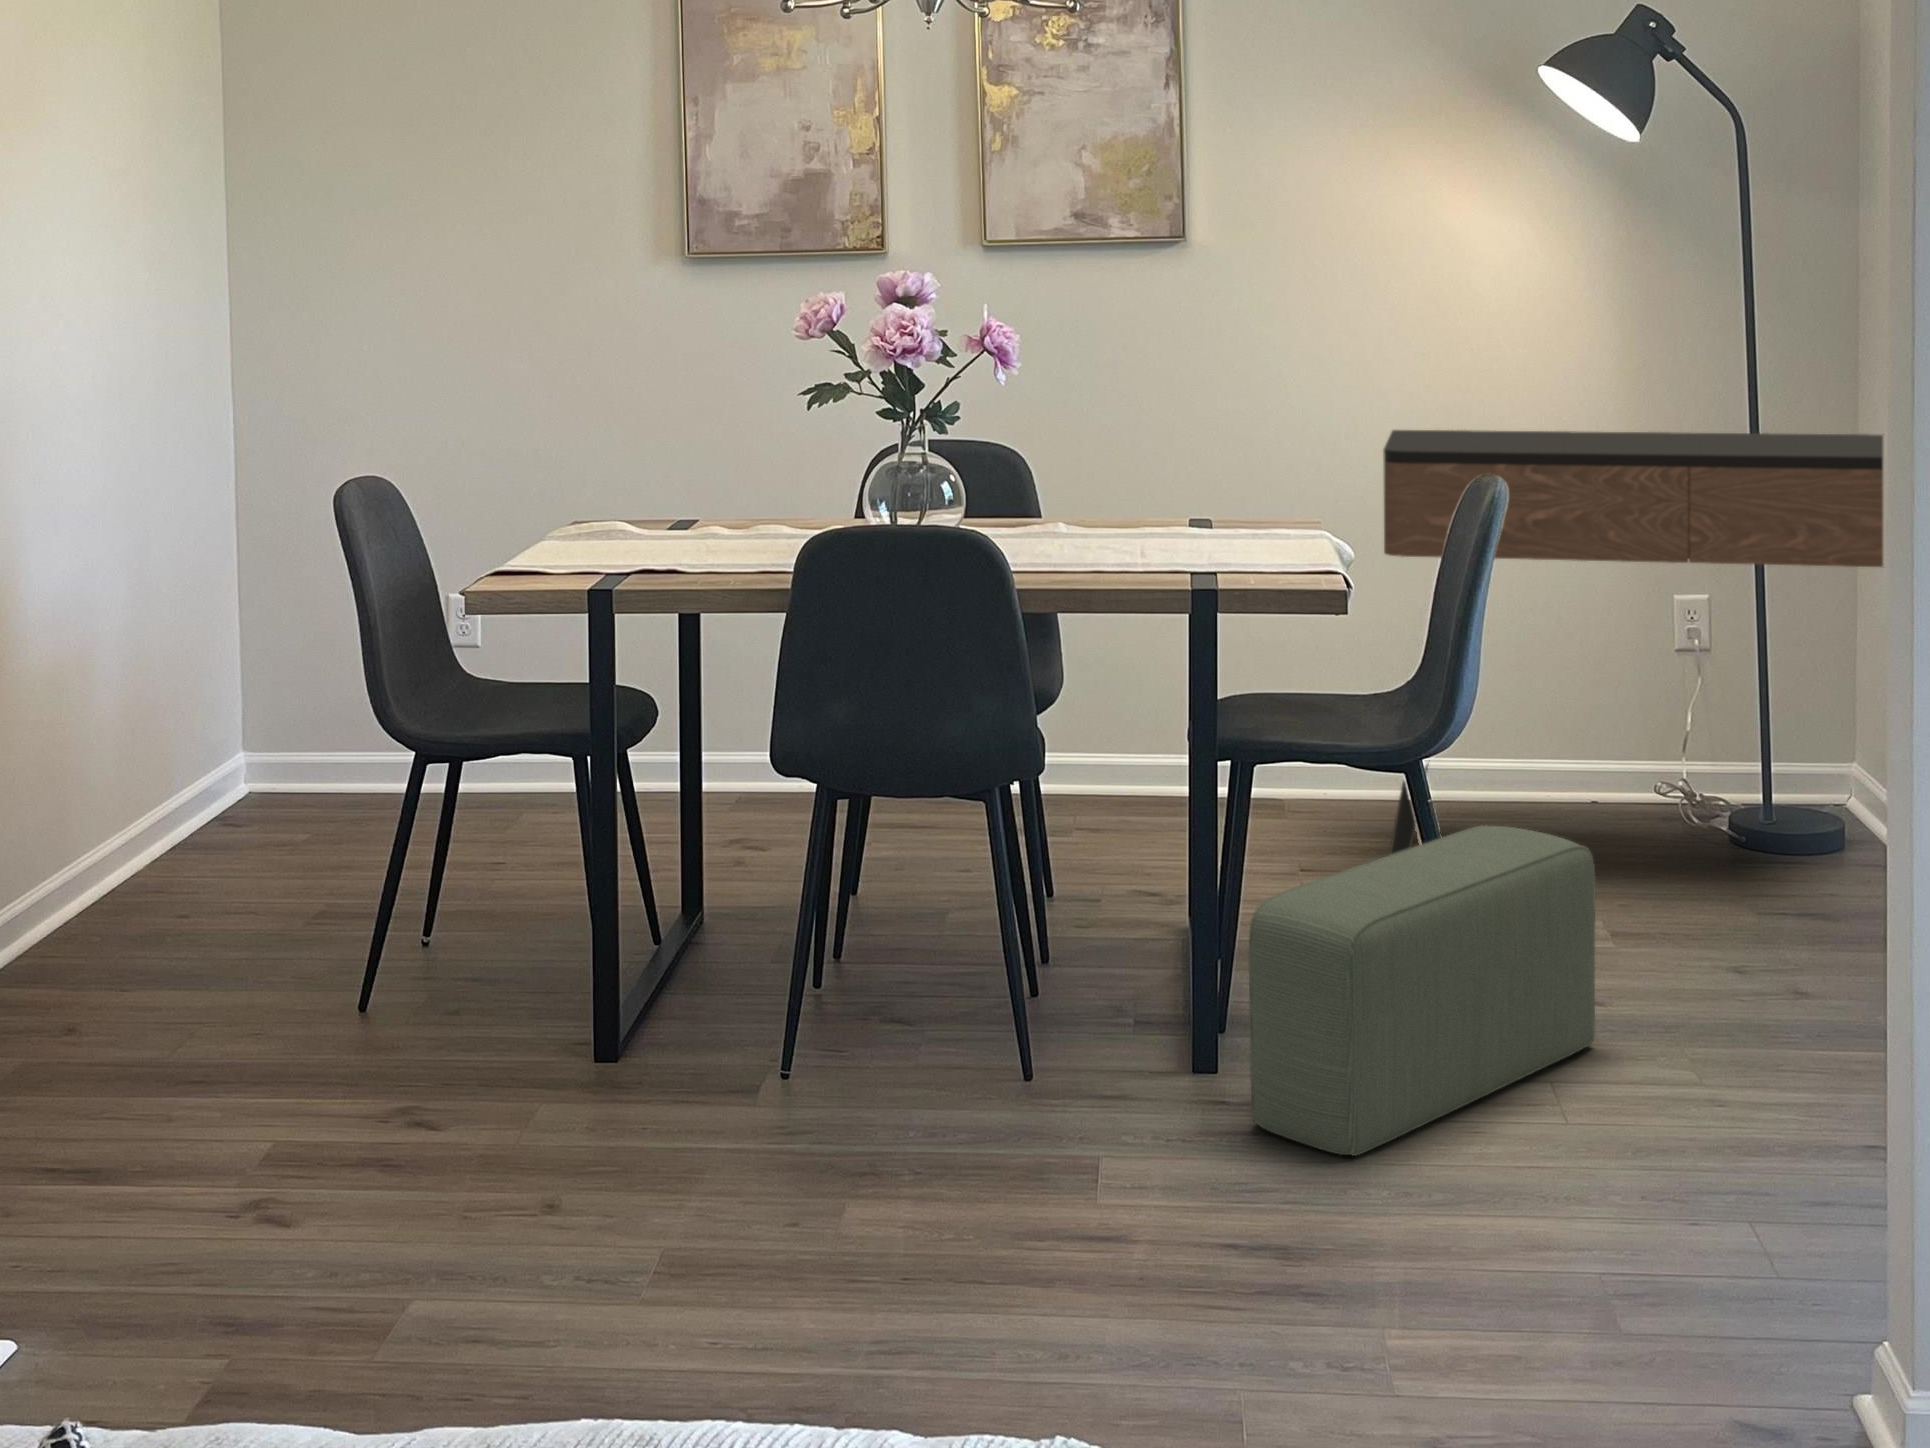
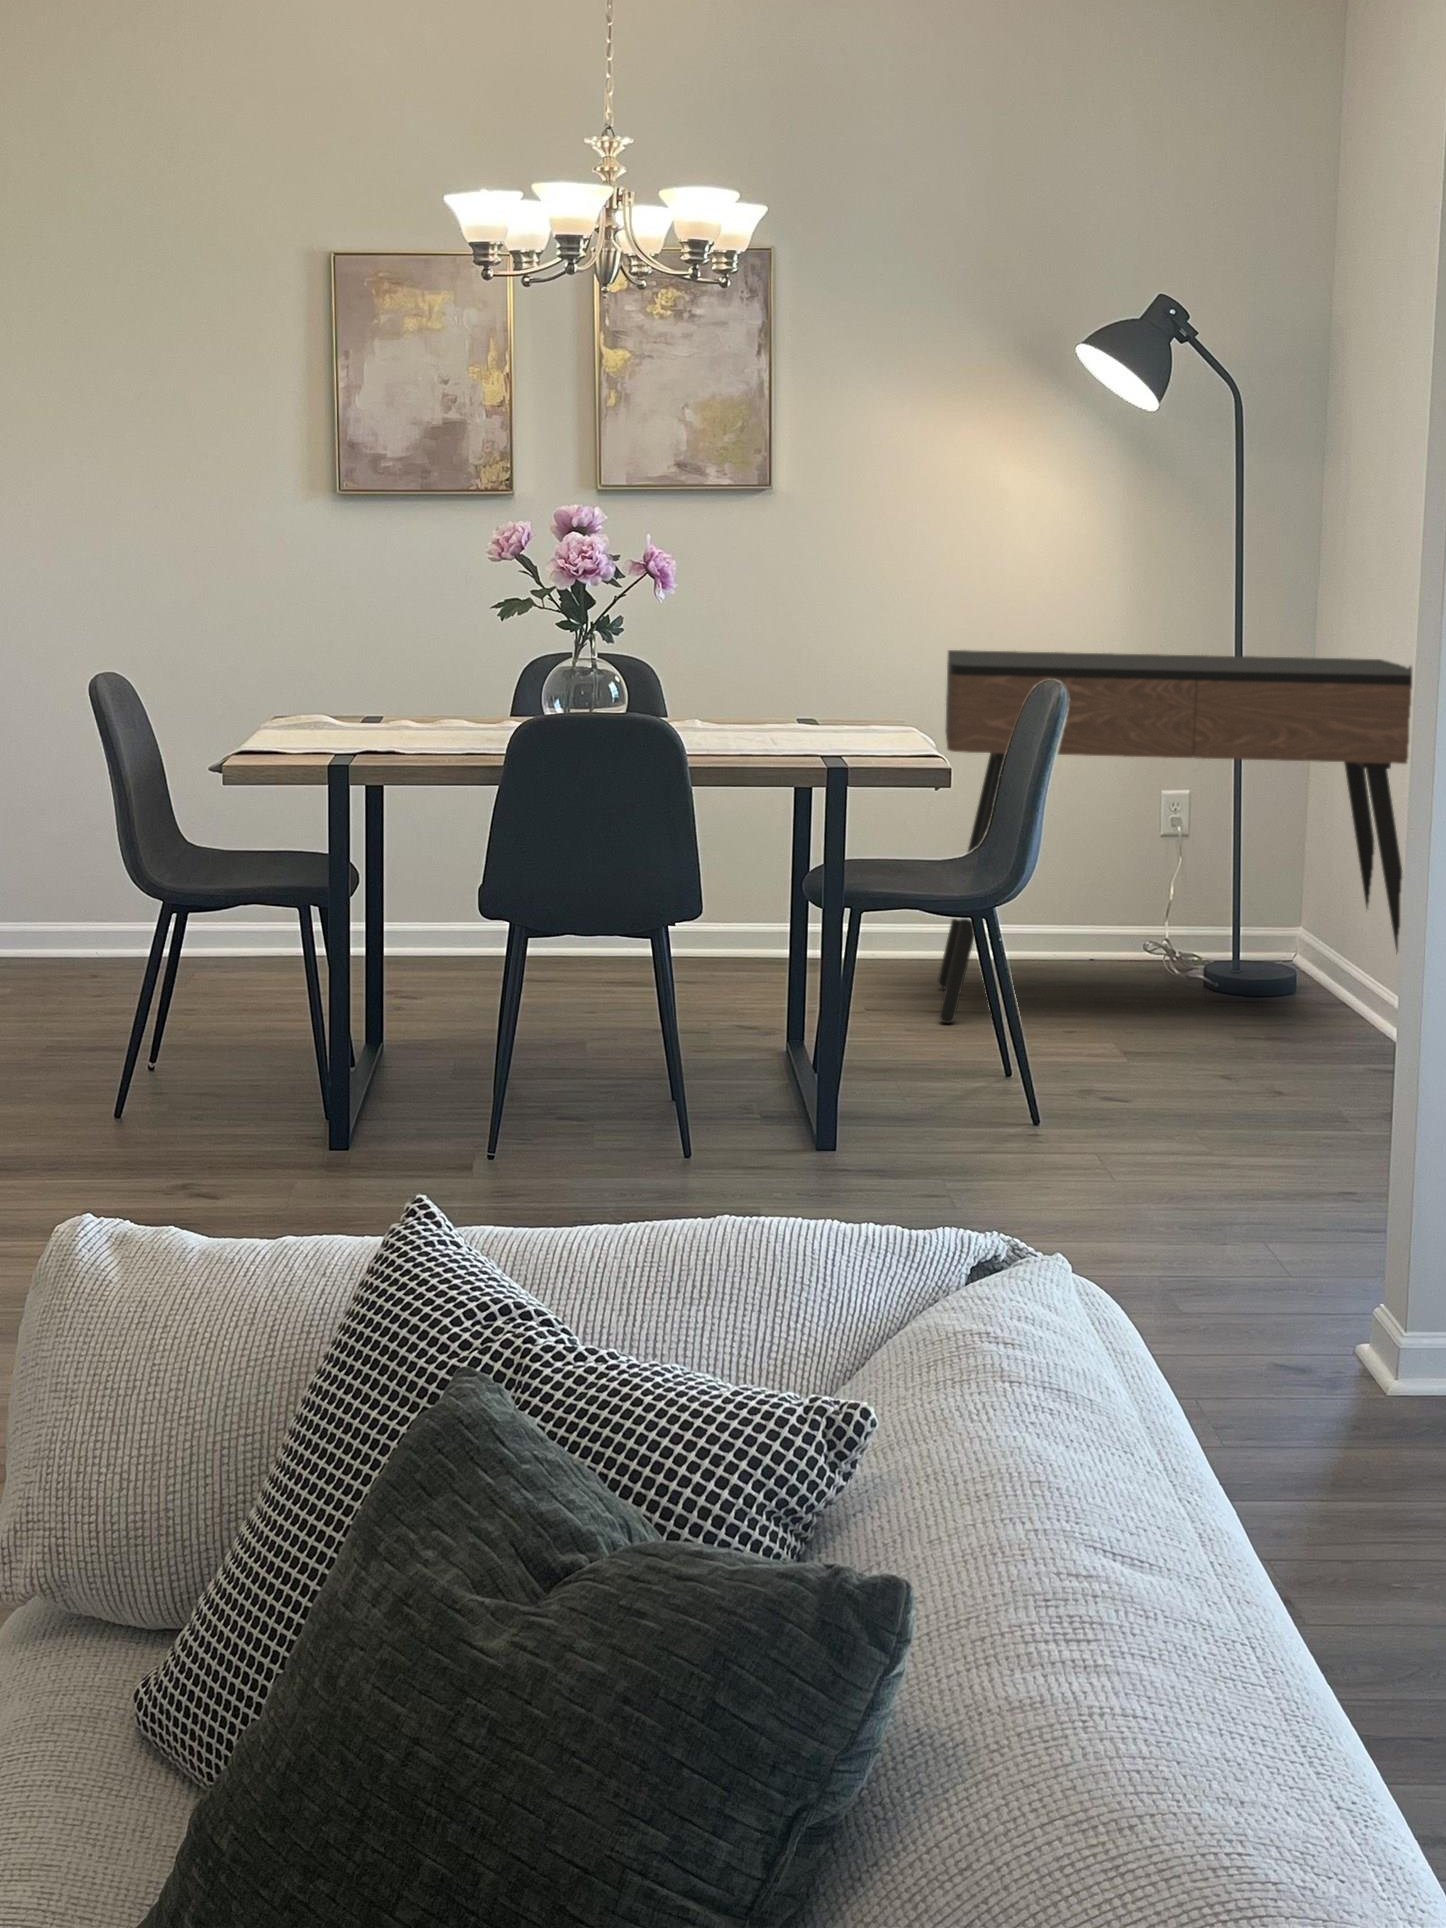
pouf: present [1249,825,1596,1156] -> none [878,958,1133,1200]

